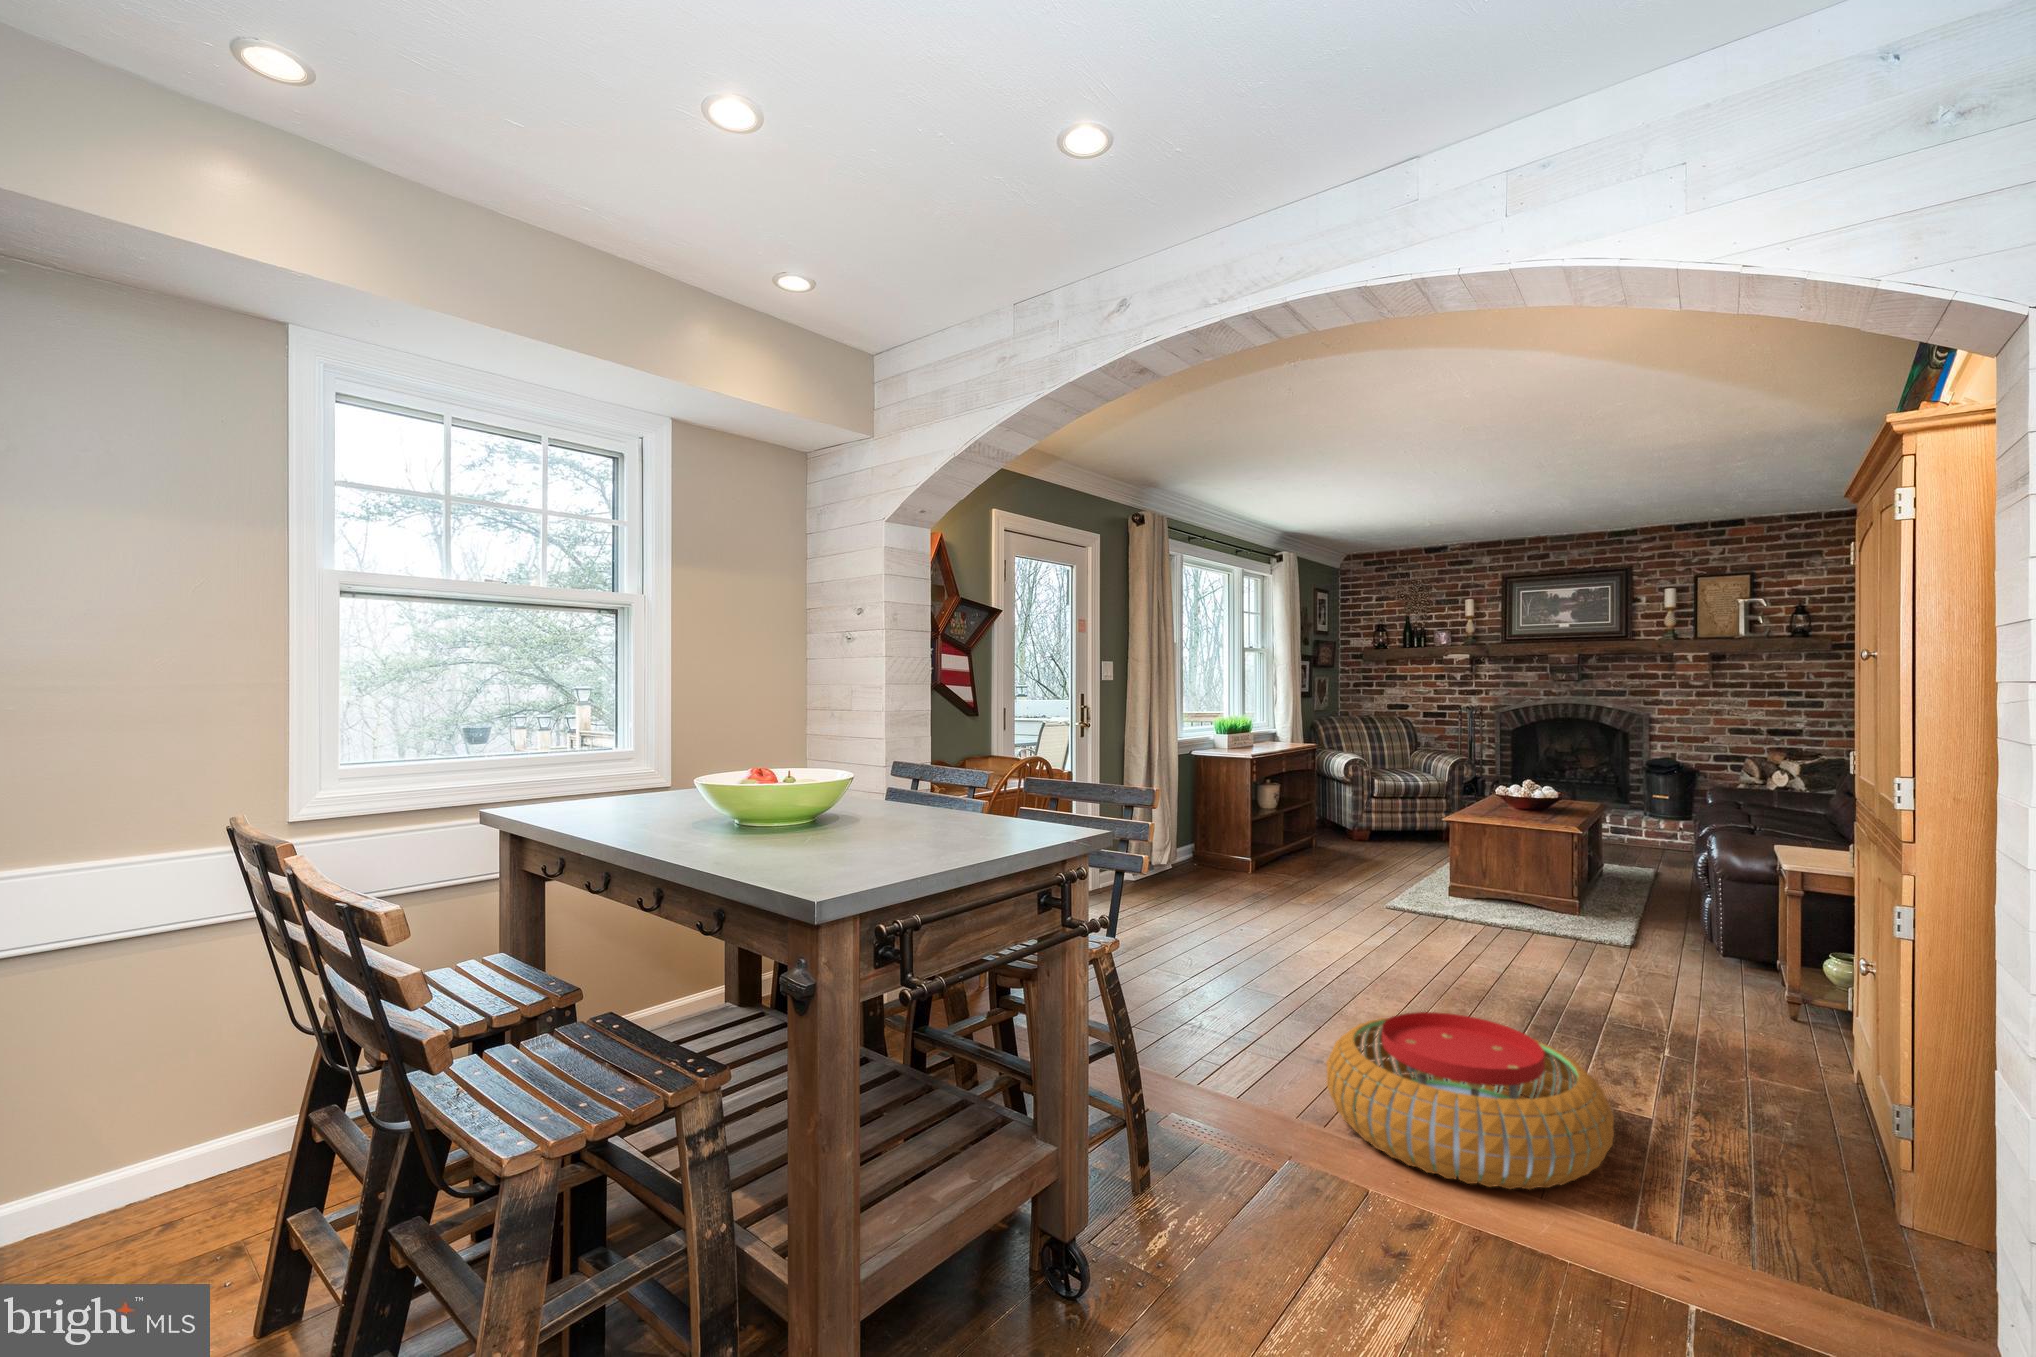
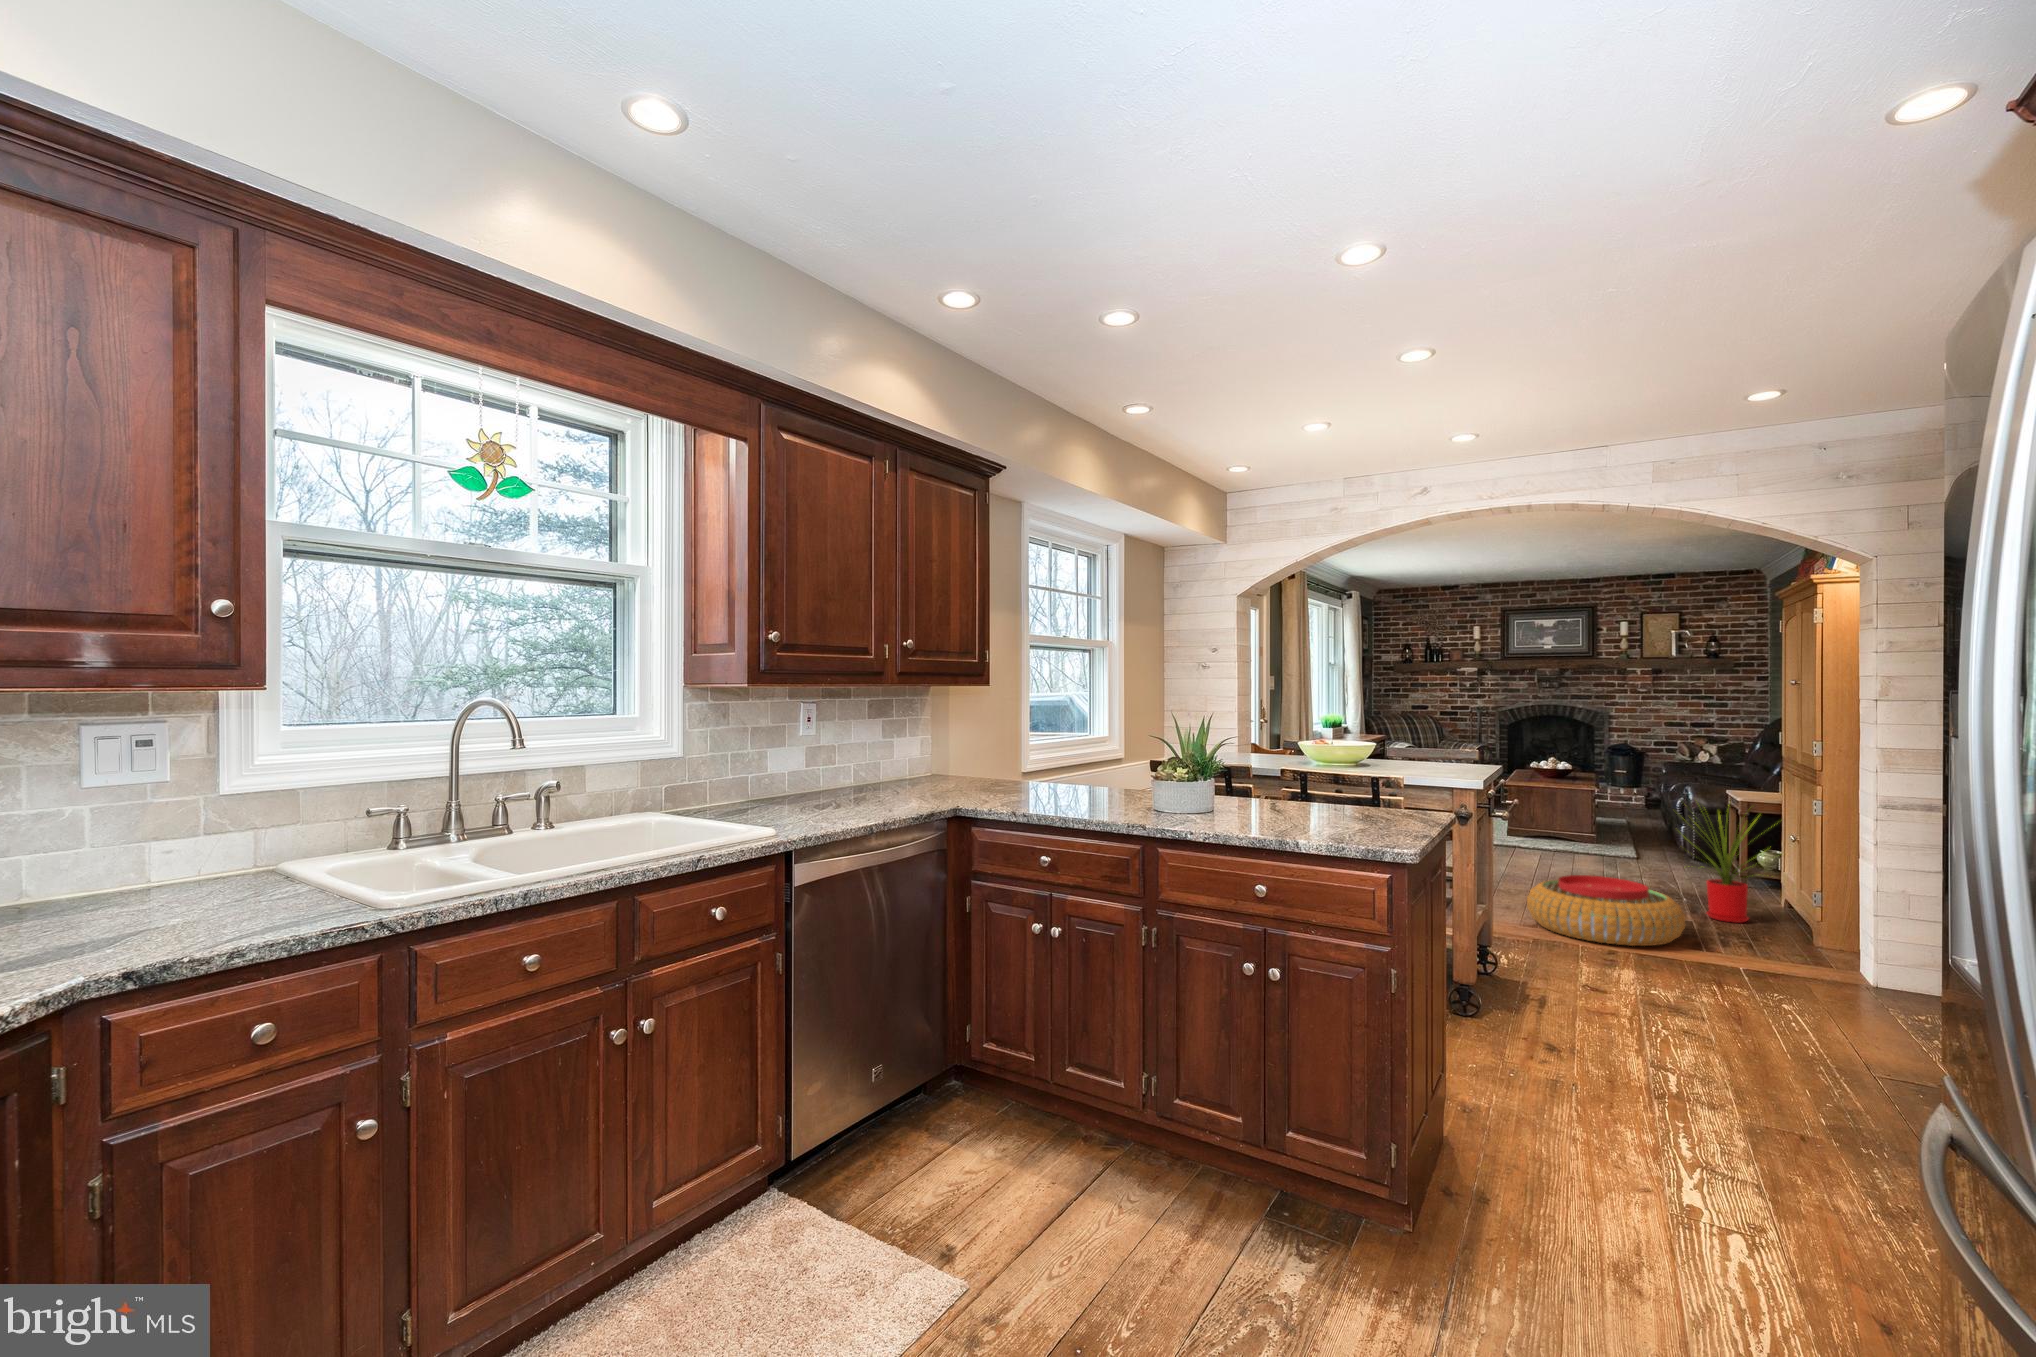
house plant: none [1635,865,1845,1118] -> present [1684,805,1762,923]

